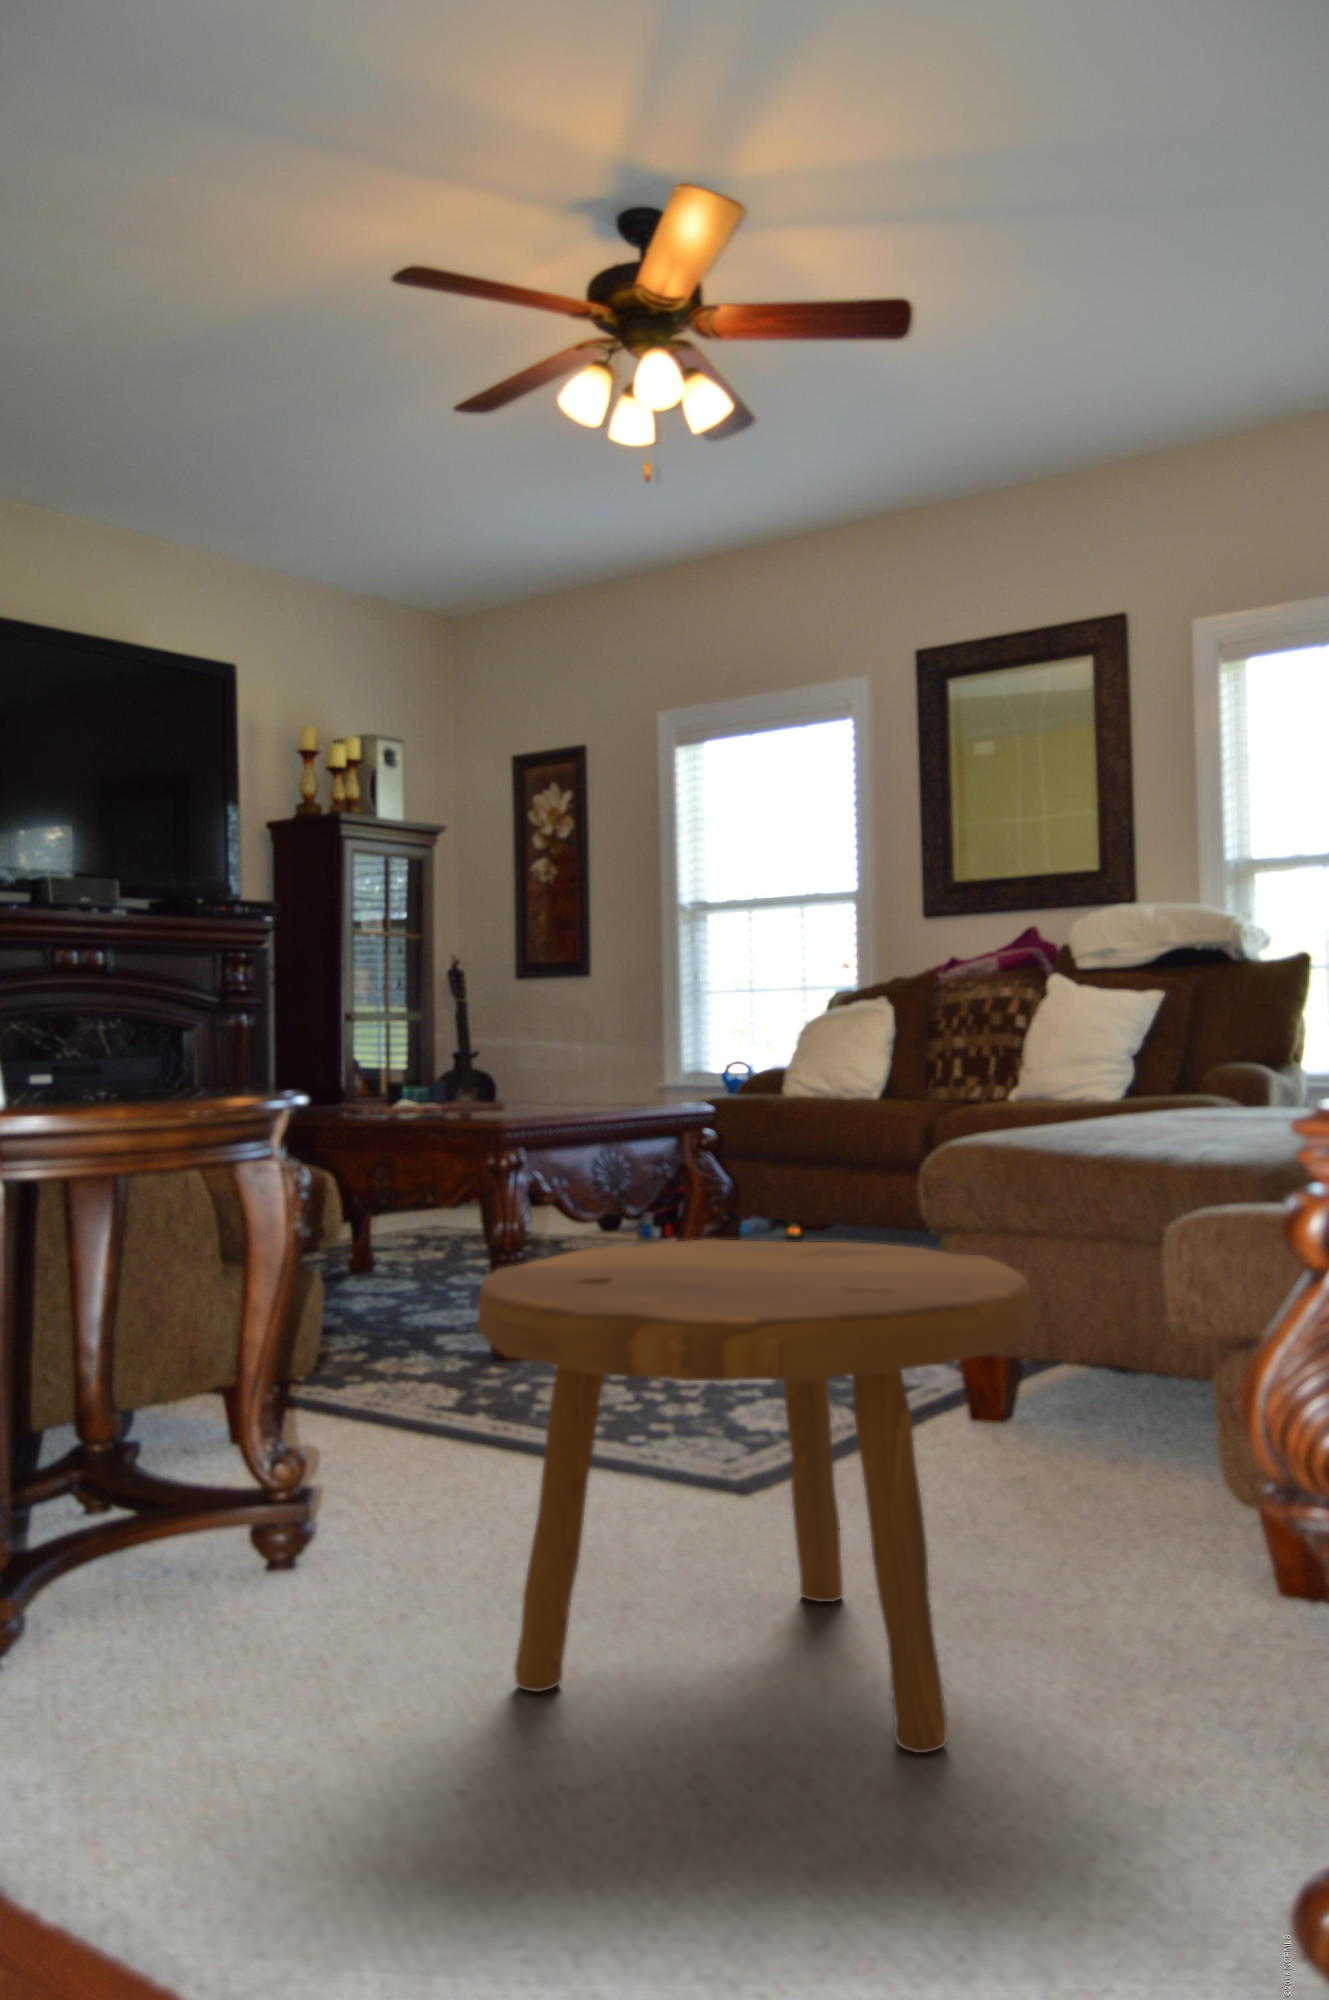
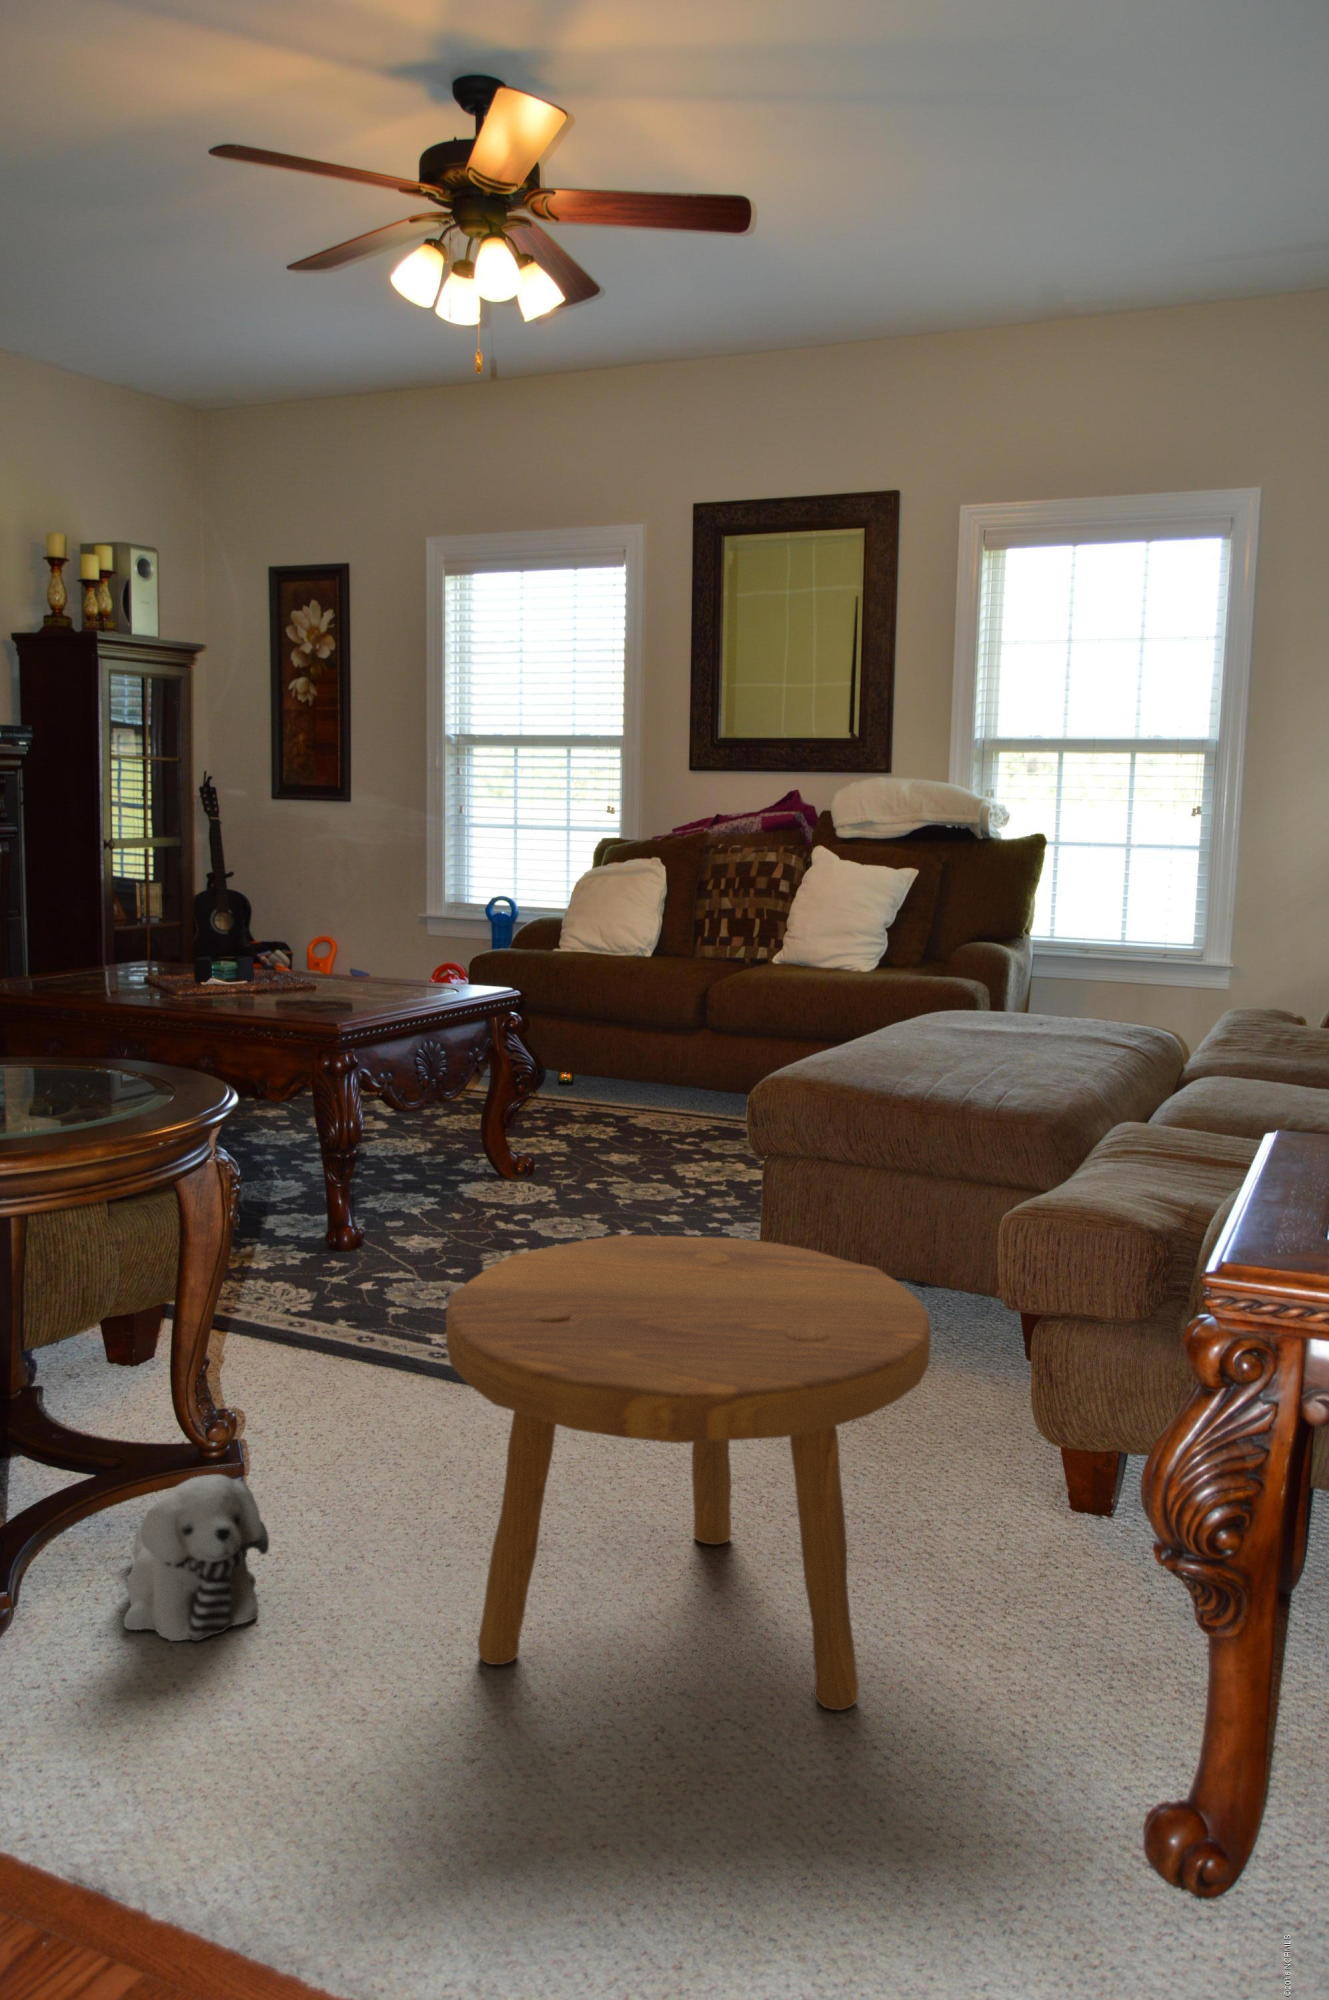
plush toy: none [153,1476,315,1657] -> present [124,1474,269,1641]

